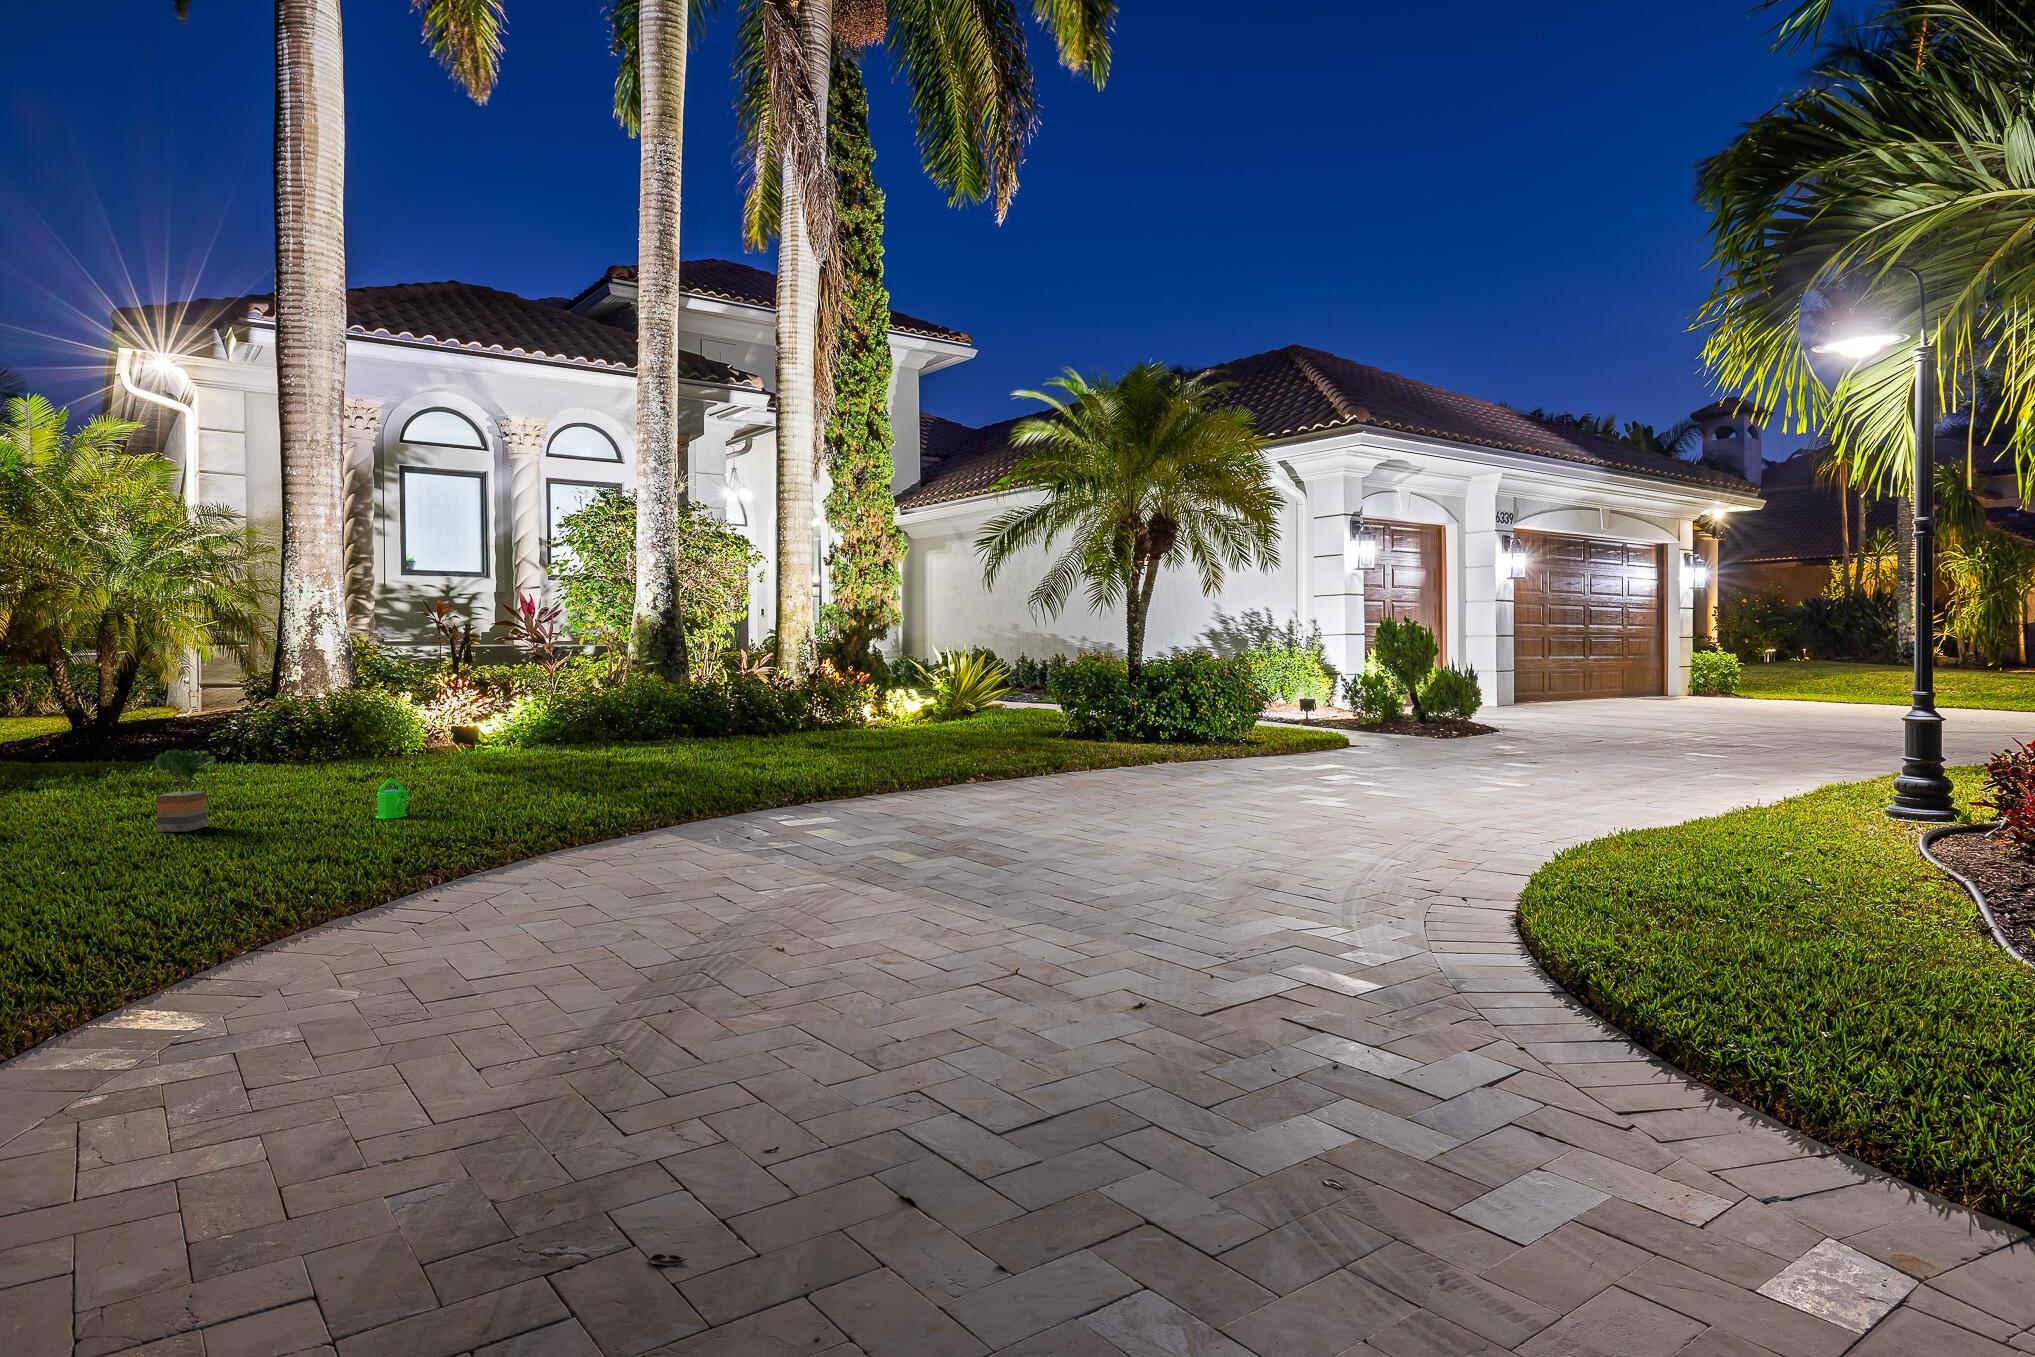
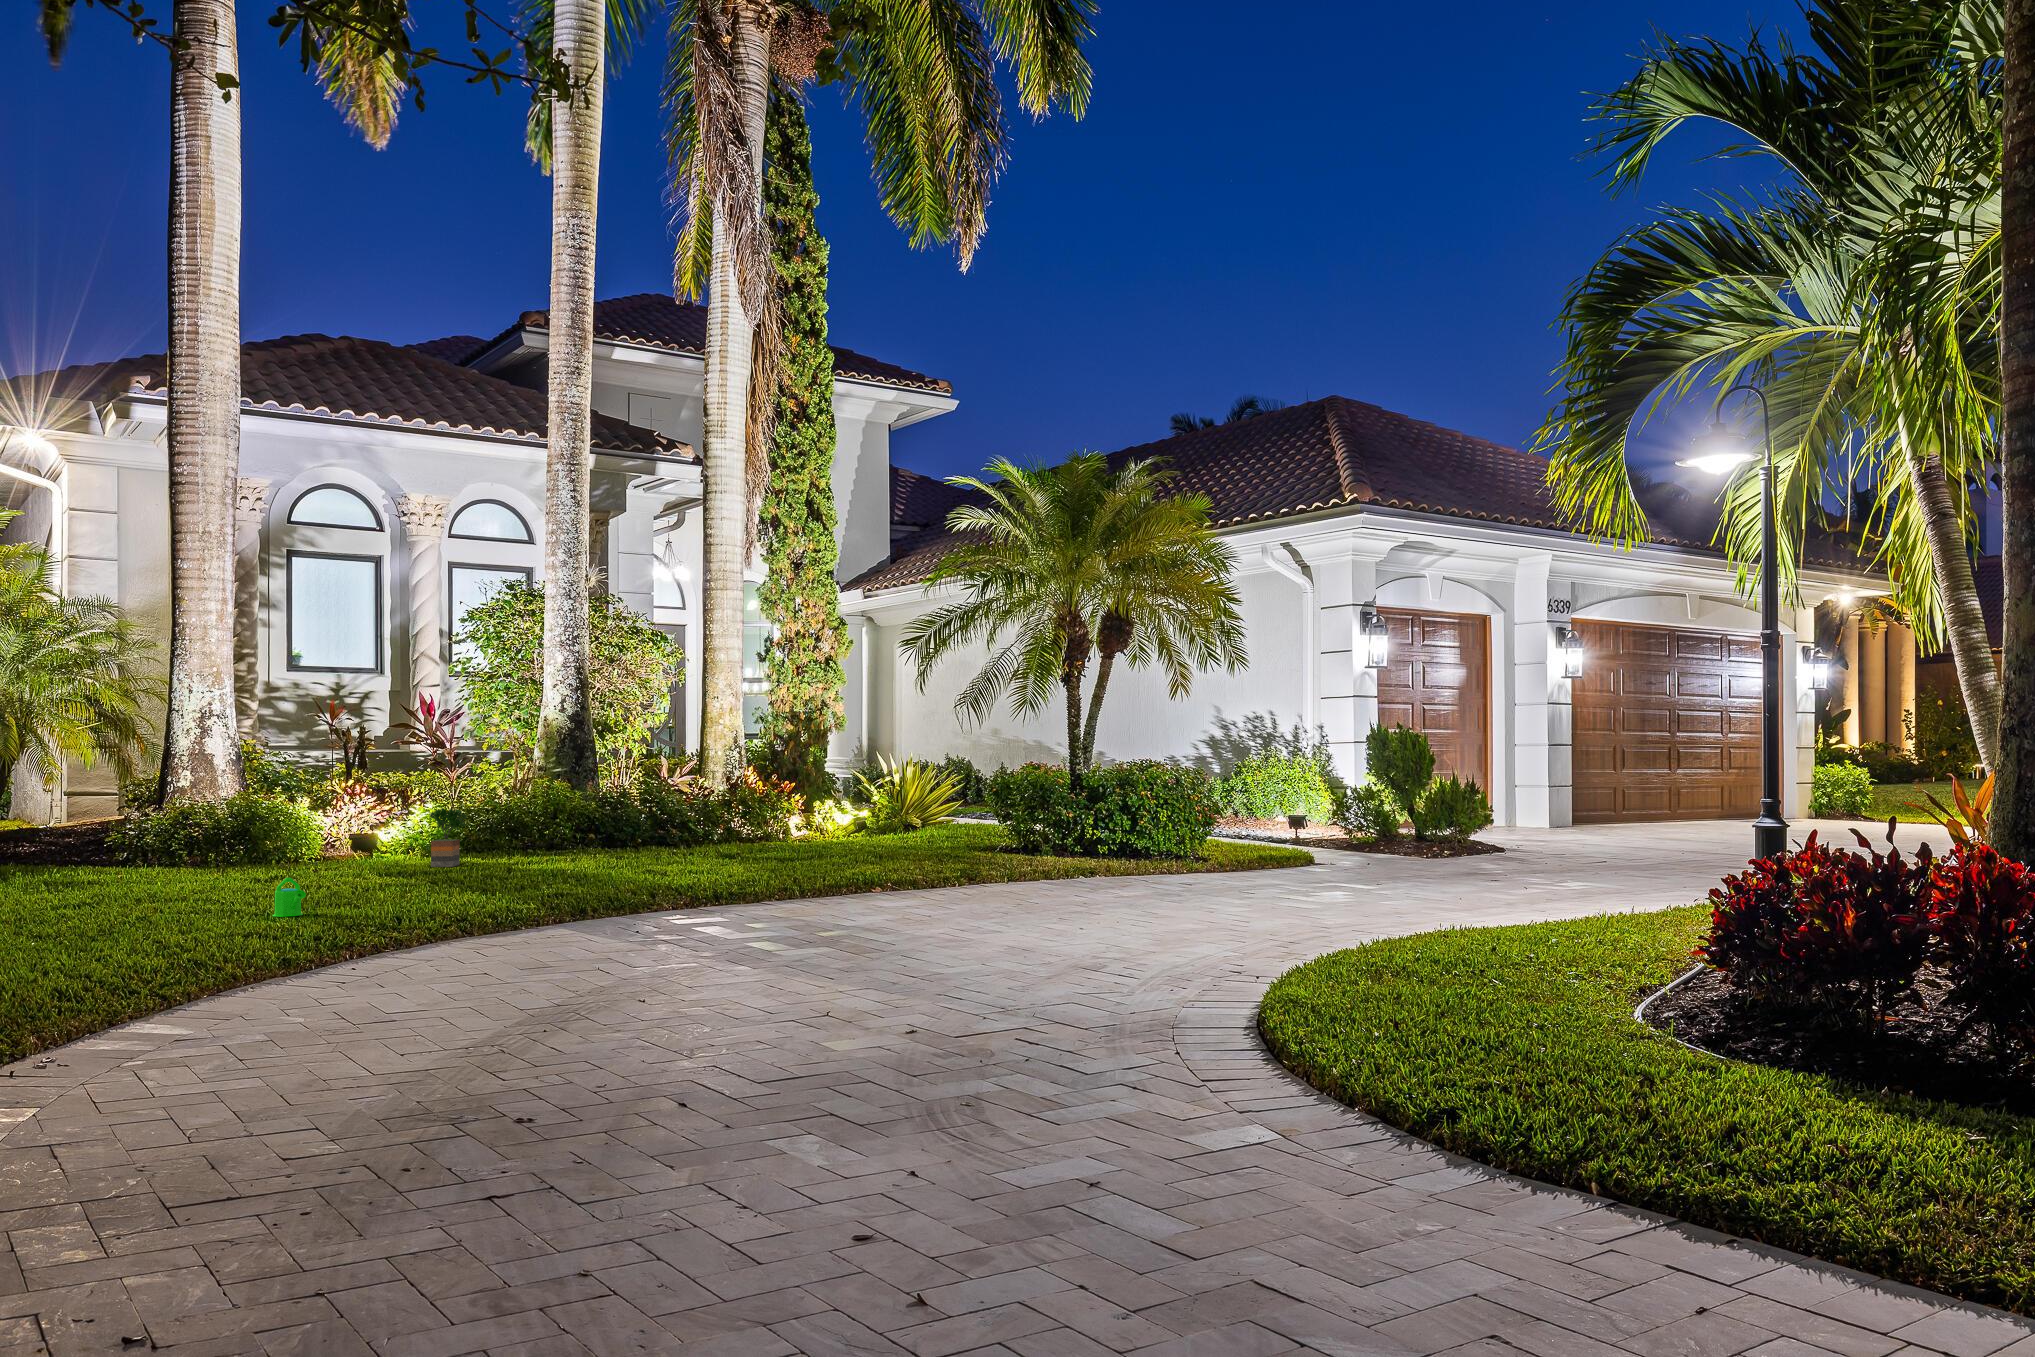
potted tree: present [155,749,215,832] -> present [429,808,466,867]

